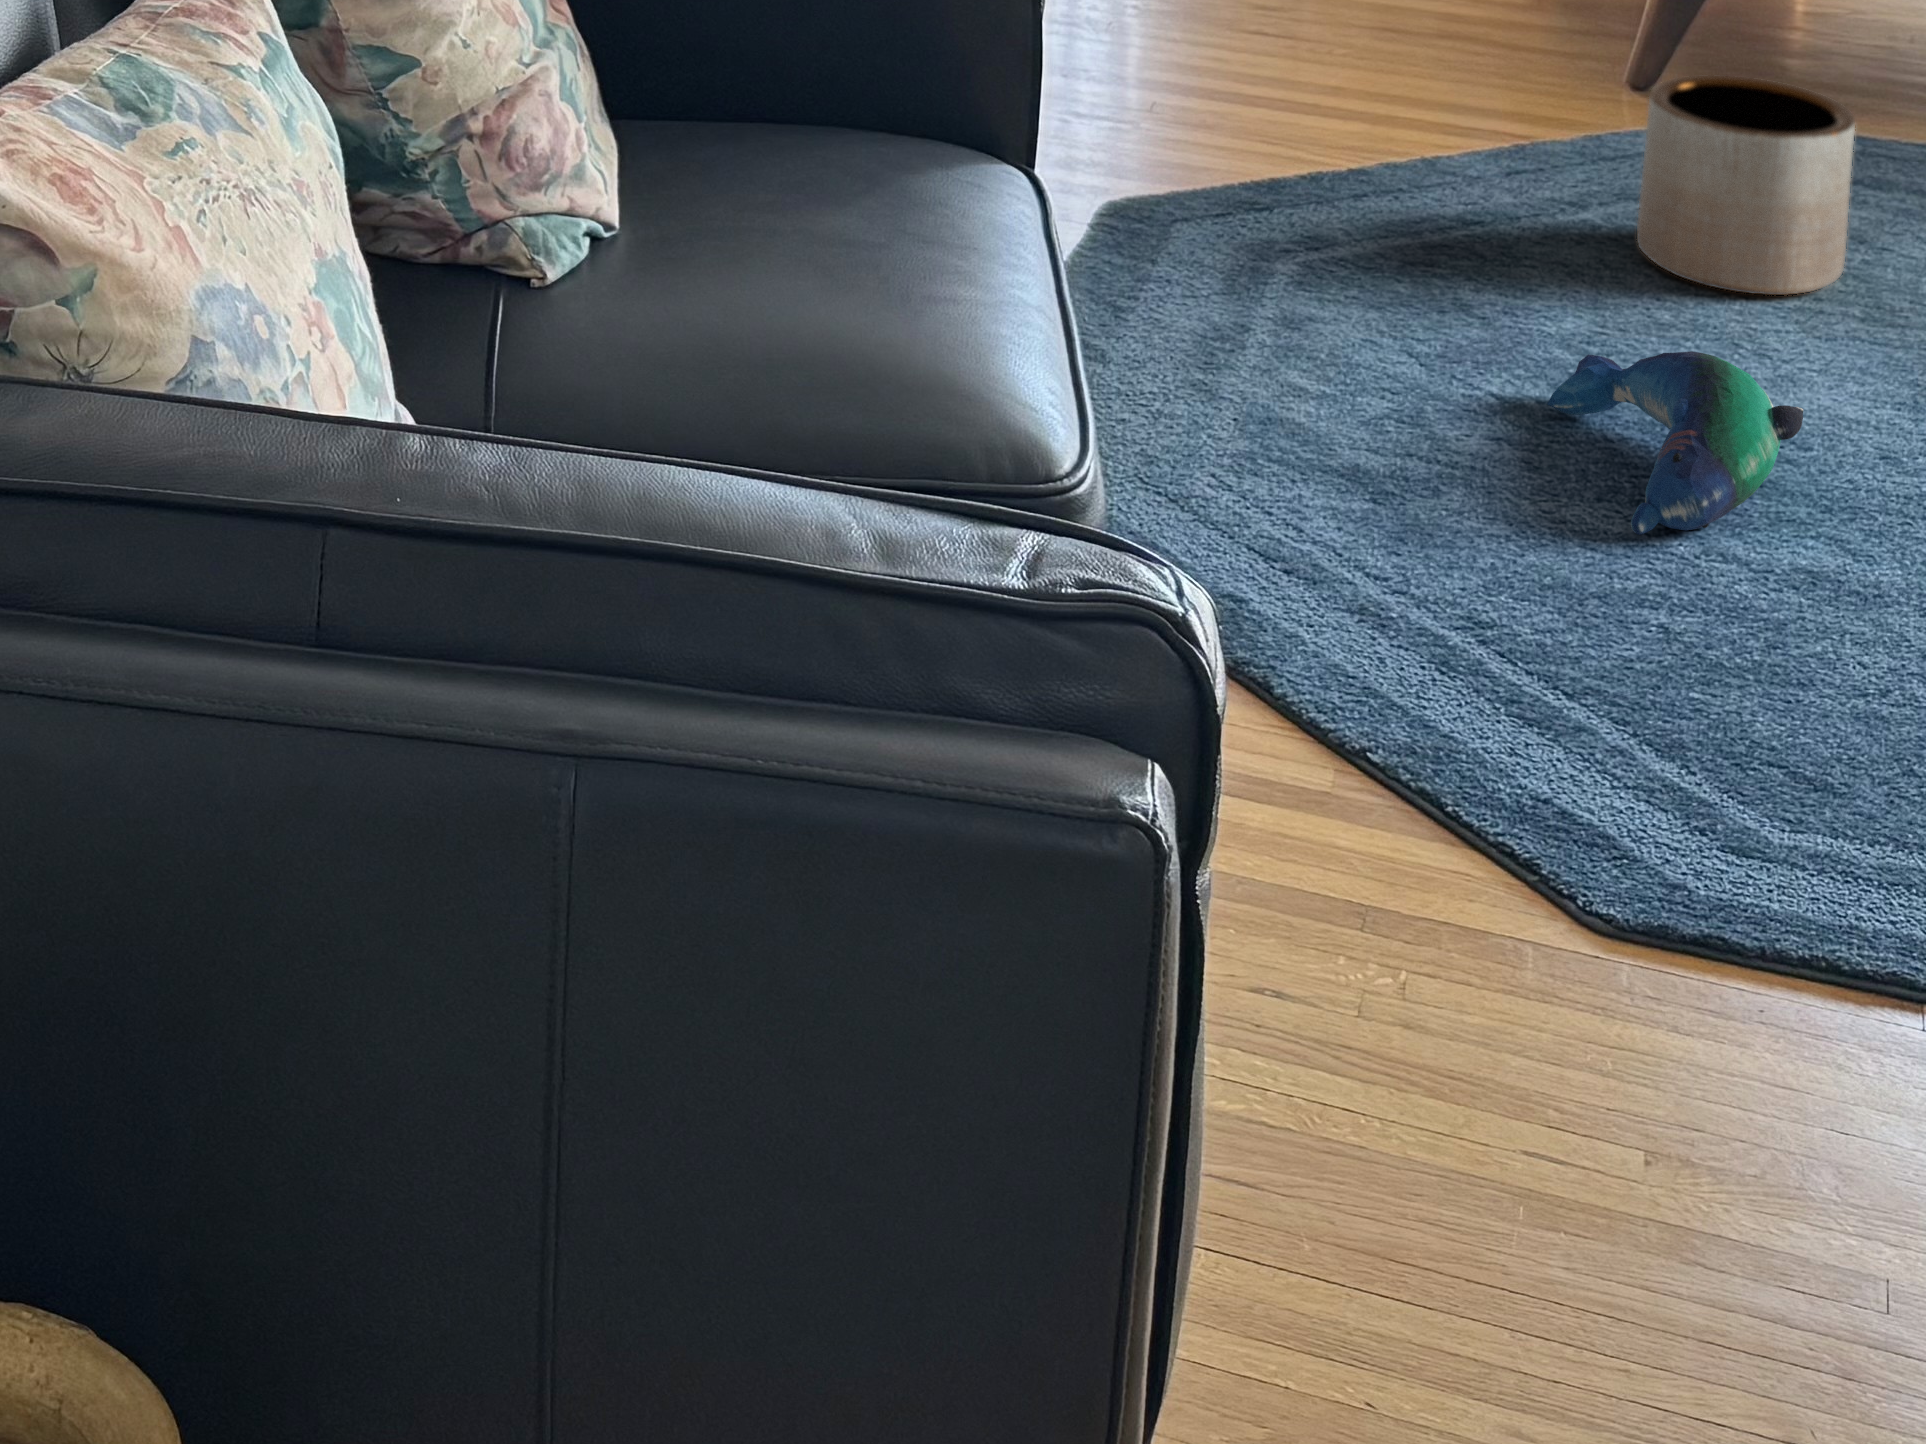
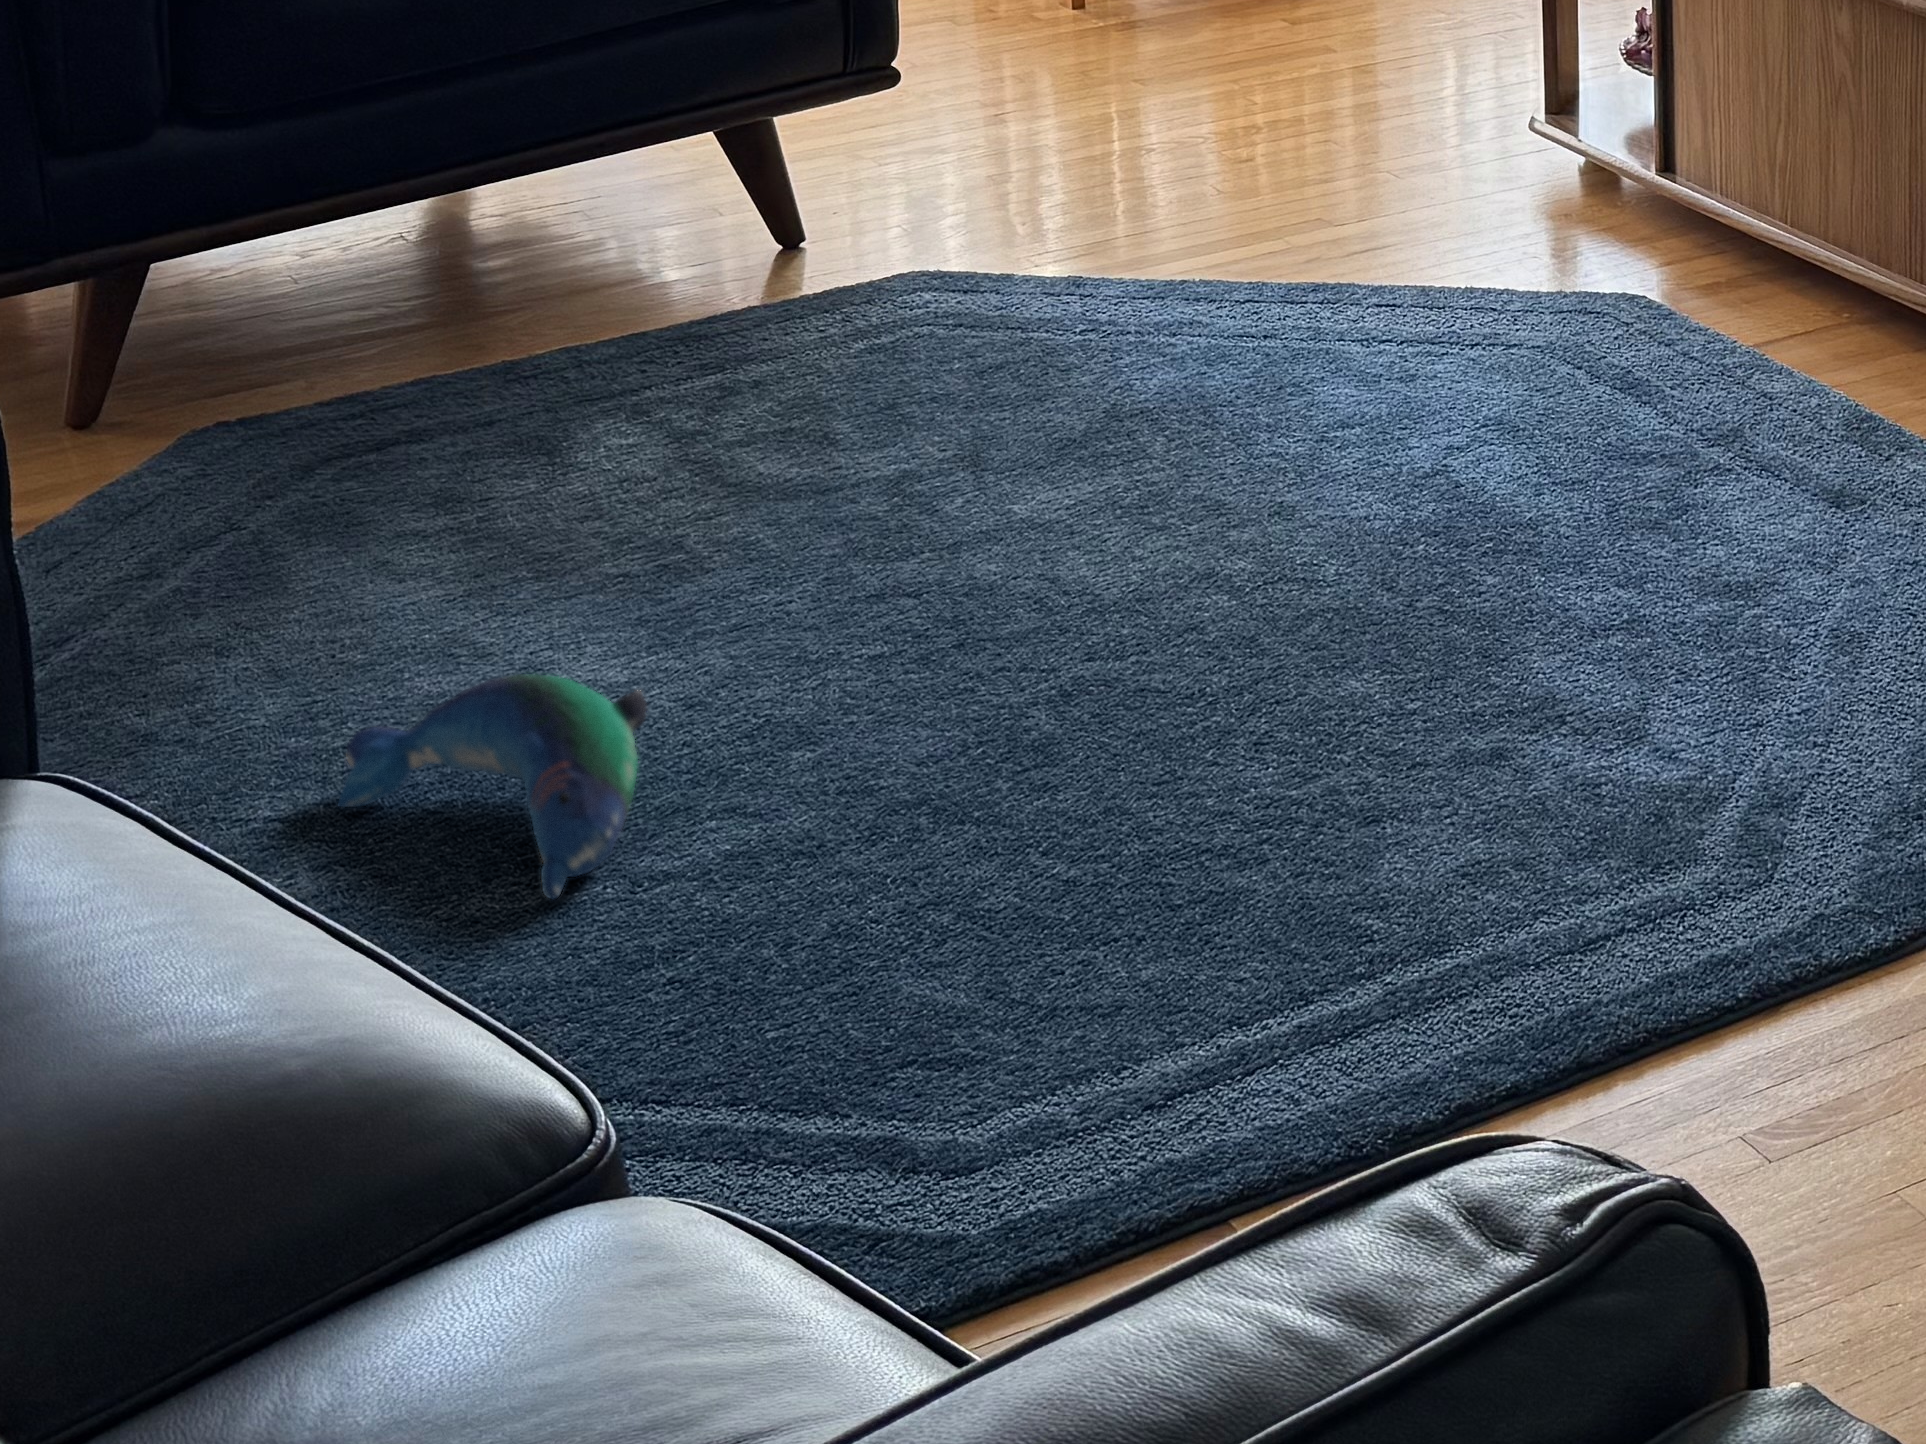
planter: present [1637,75,1855,295] -> none [233,359,478,609]

